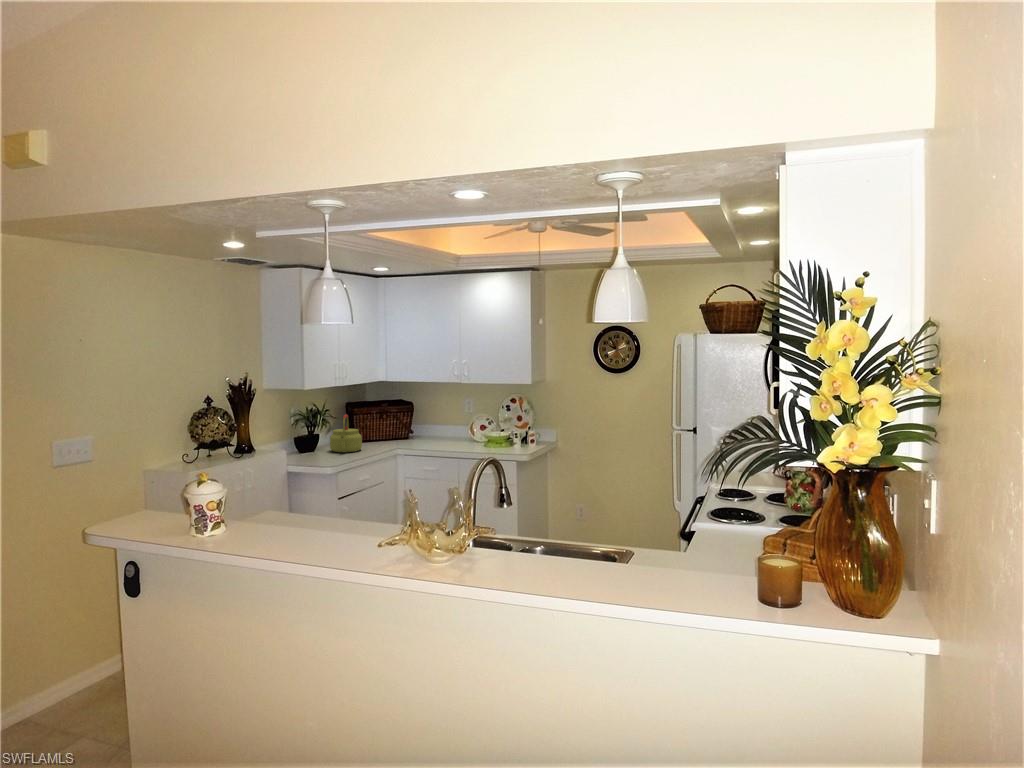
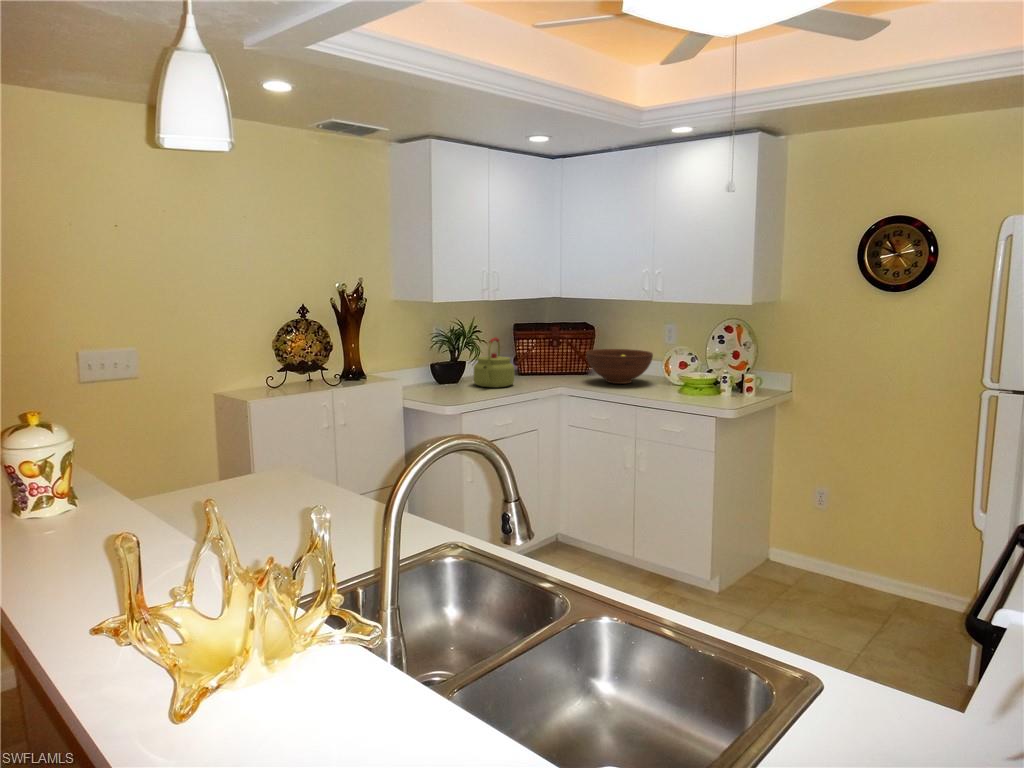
fruit bowl: none [413,418,461,444] -> present [587,349,653,384]

